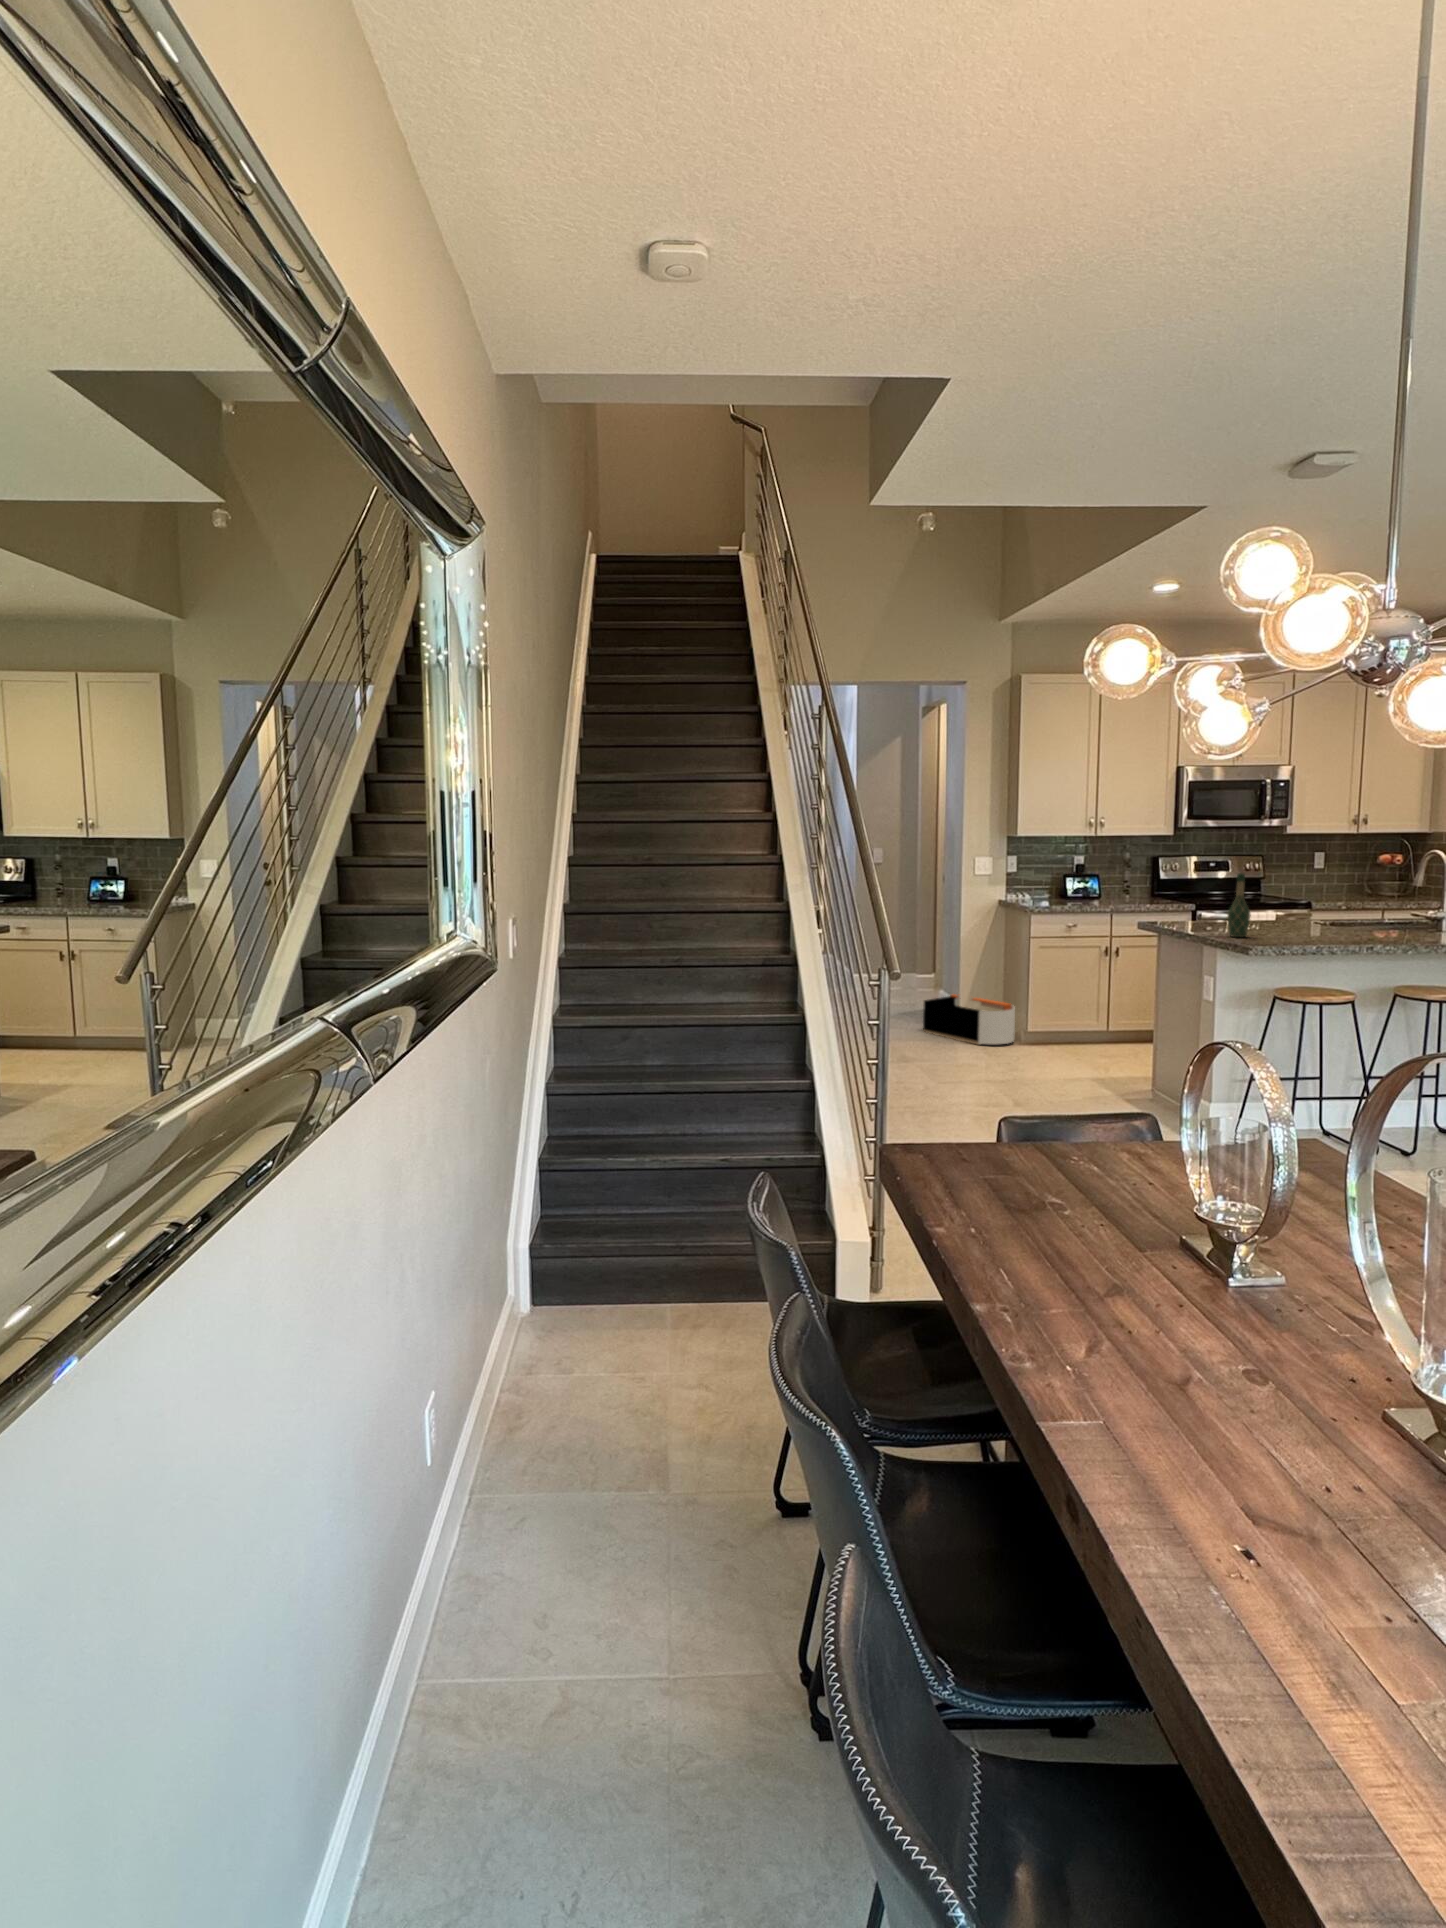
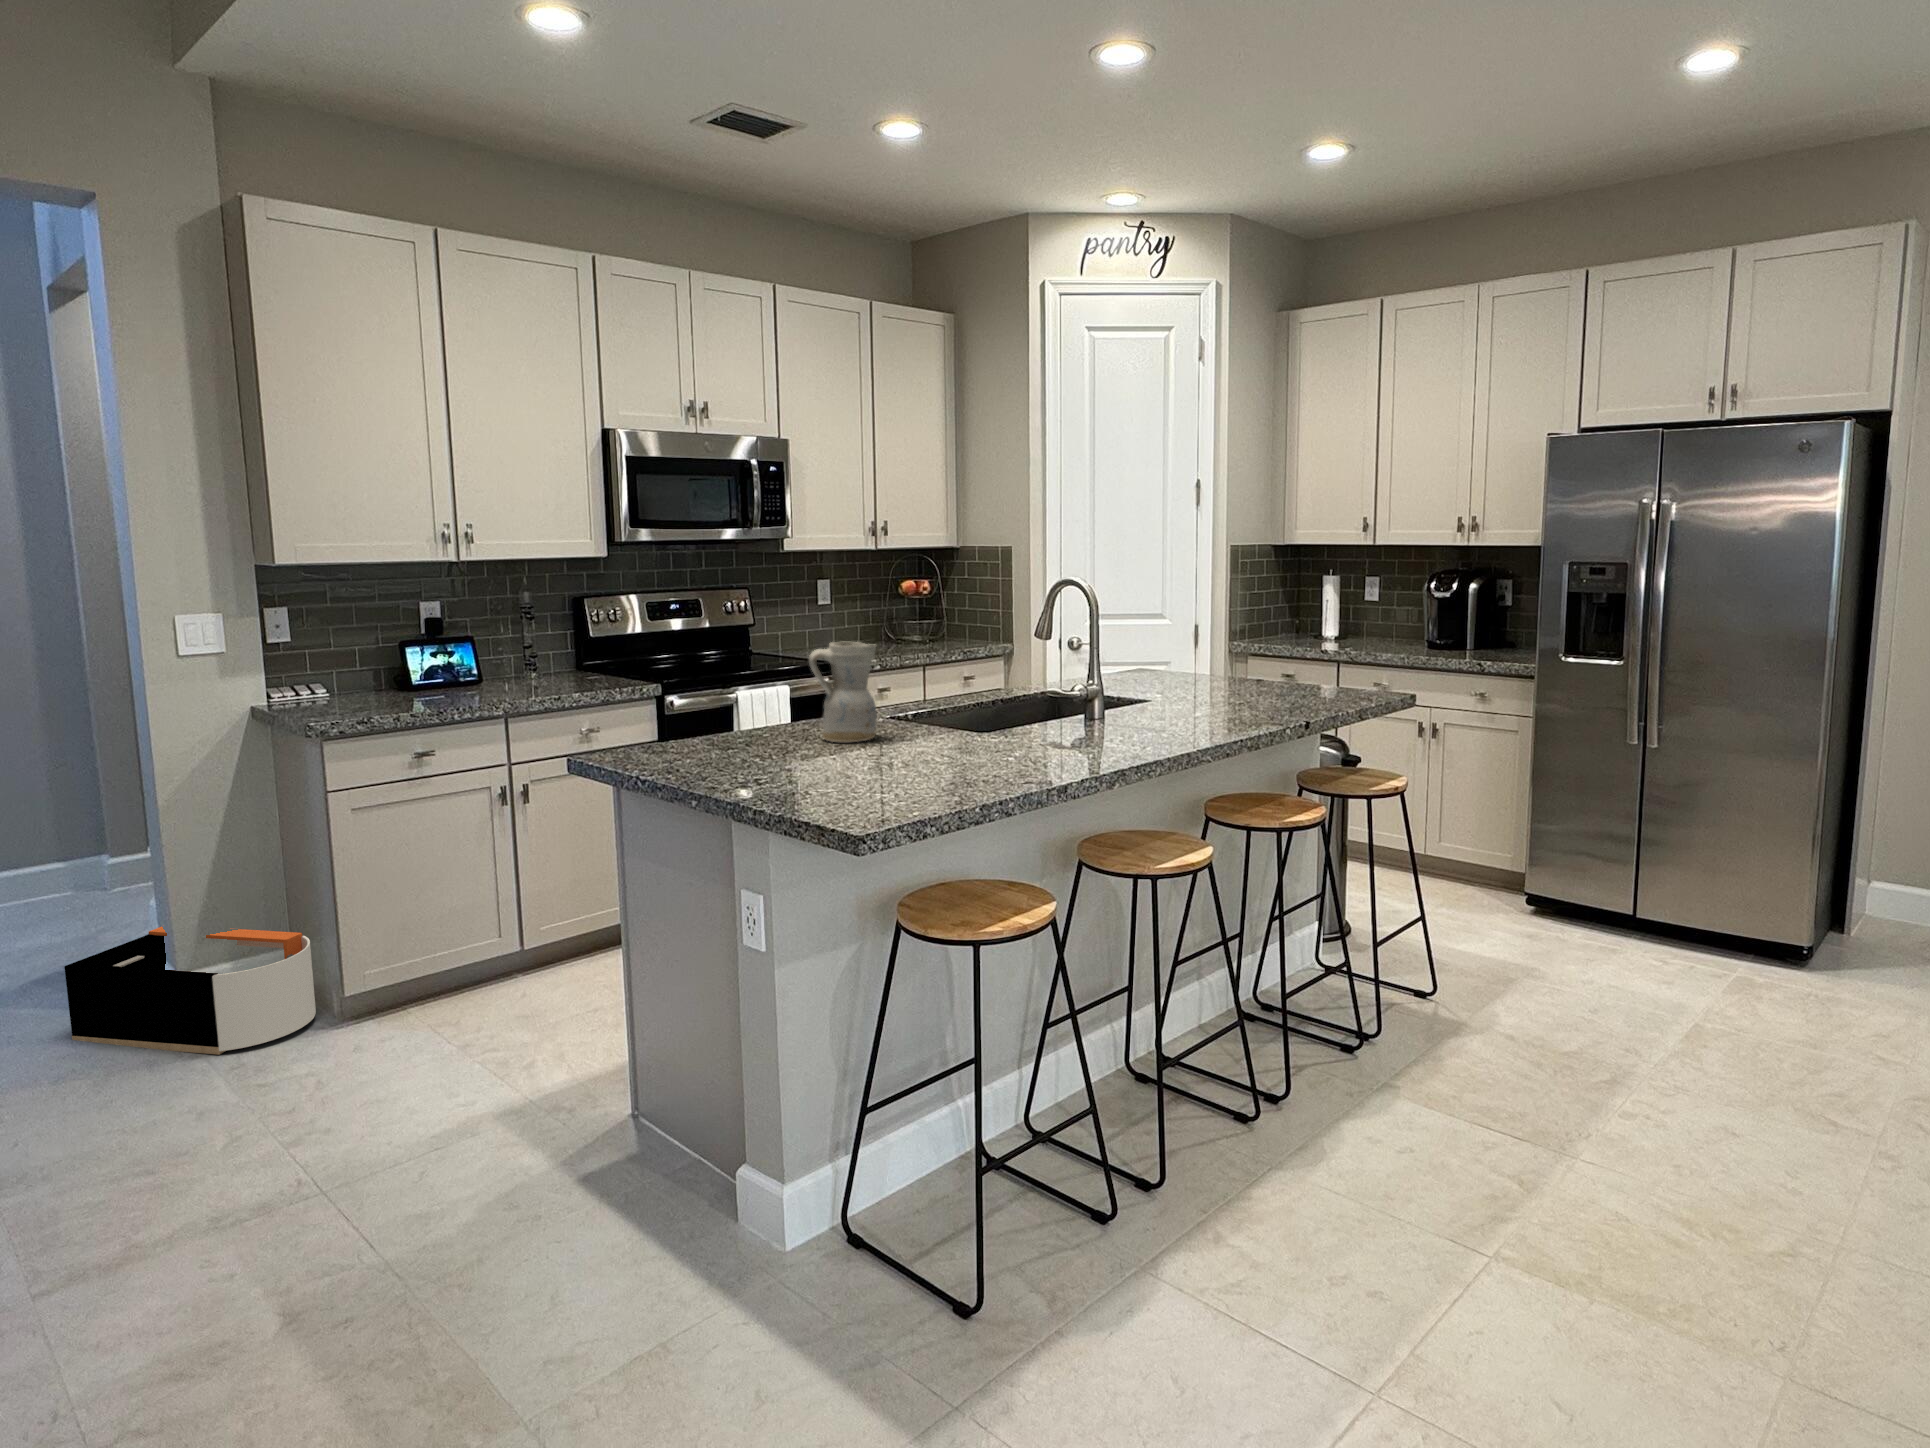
wine bottle: present [1228,873,1251,937] -> none [760,640,806,781]
ceramic pitcher: none [1266,880,1305,931] -> present [809,642,877,742]

